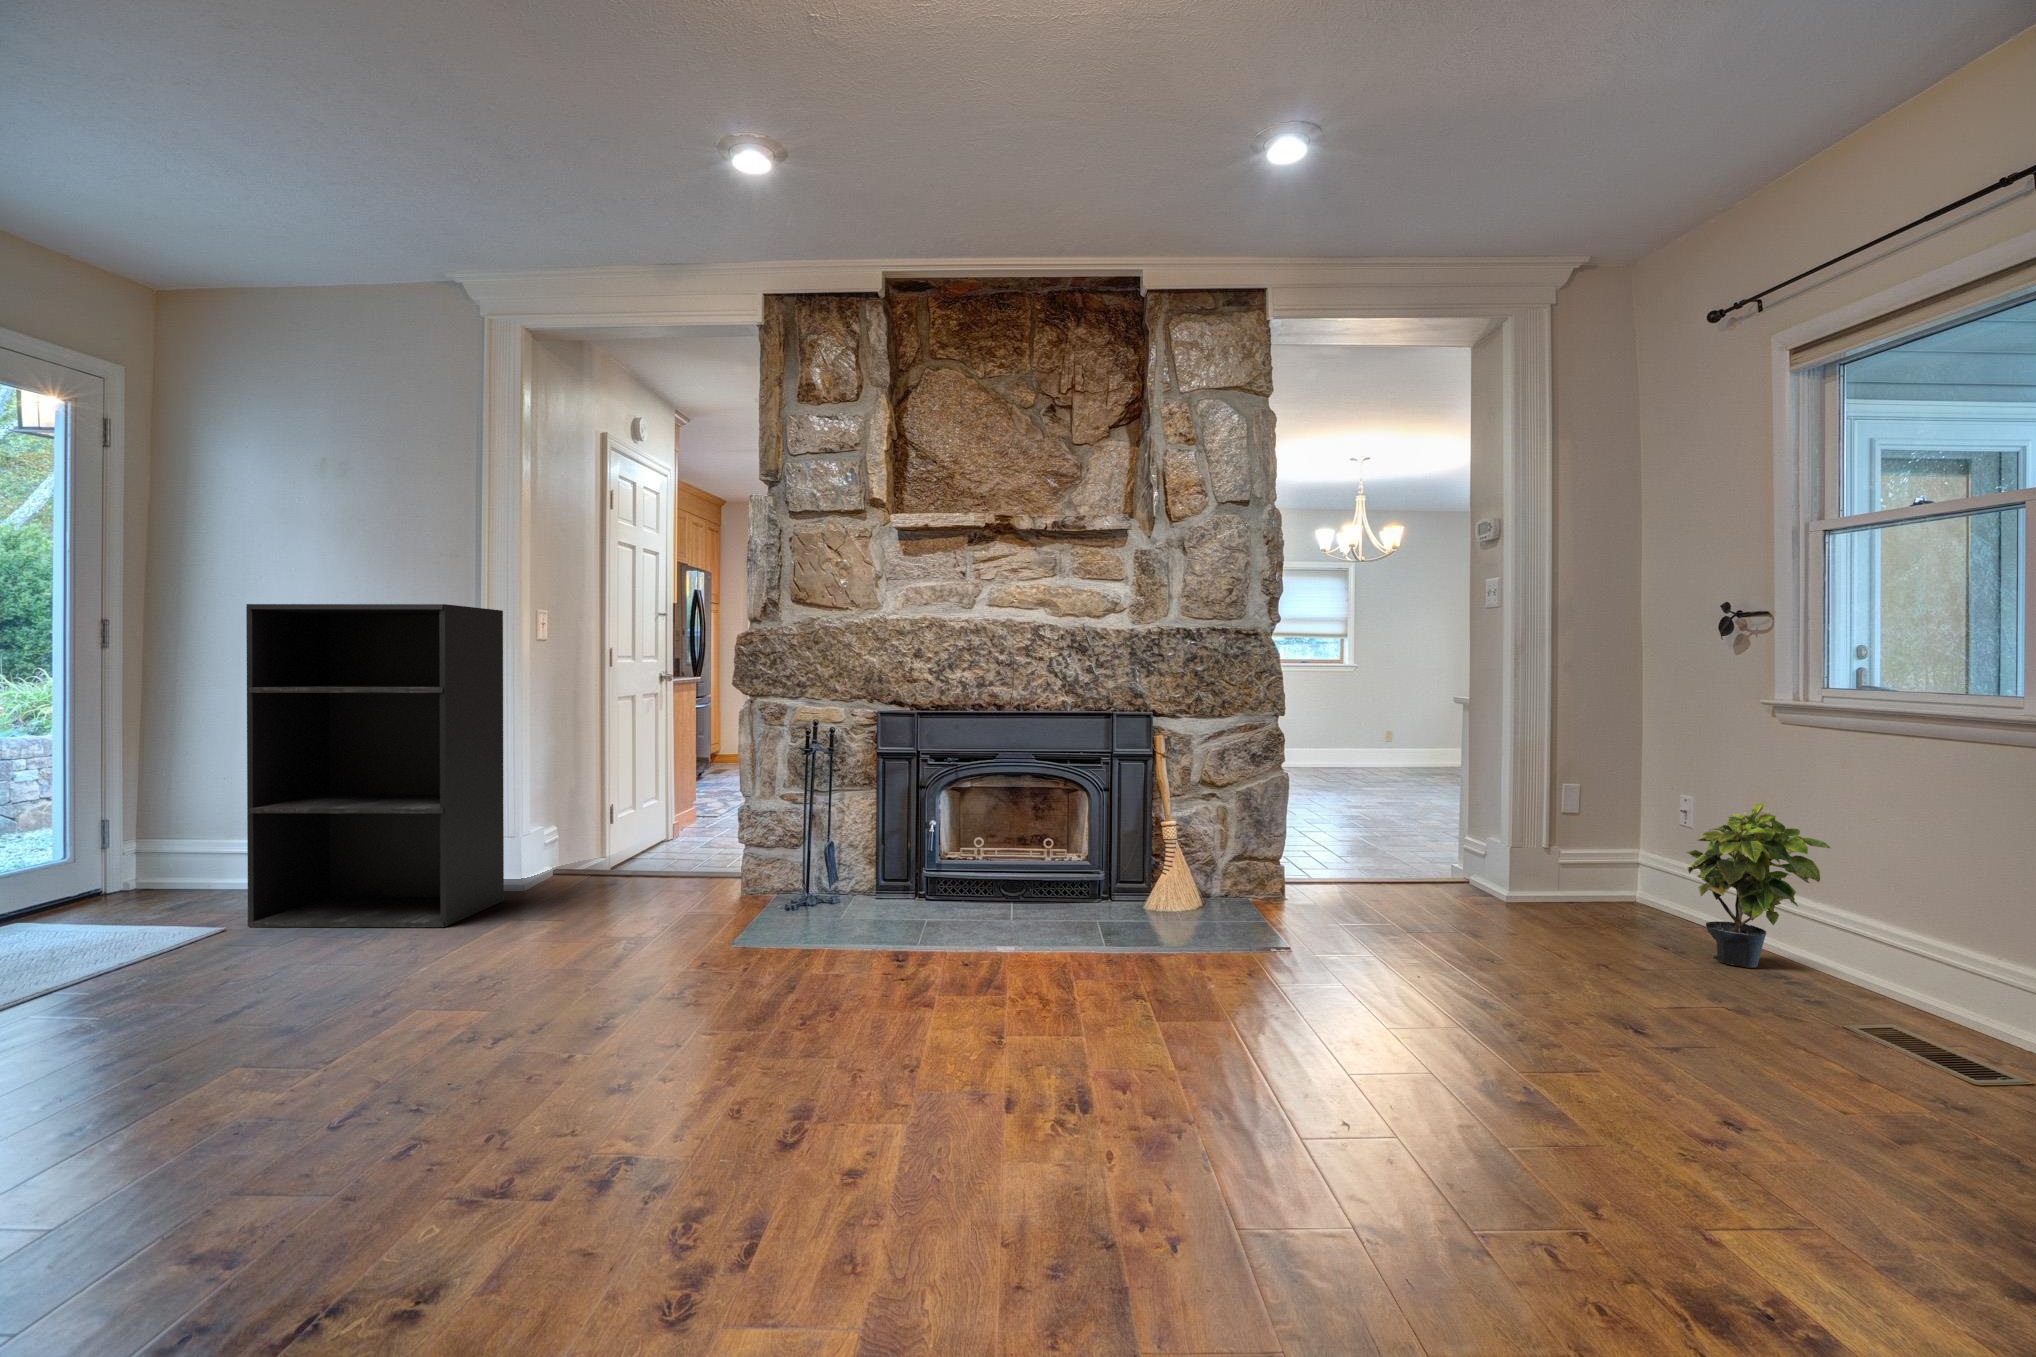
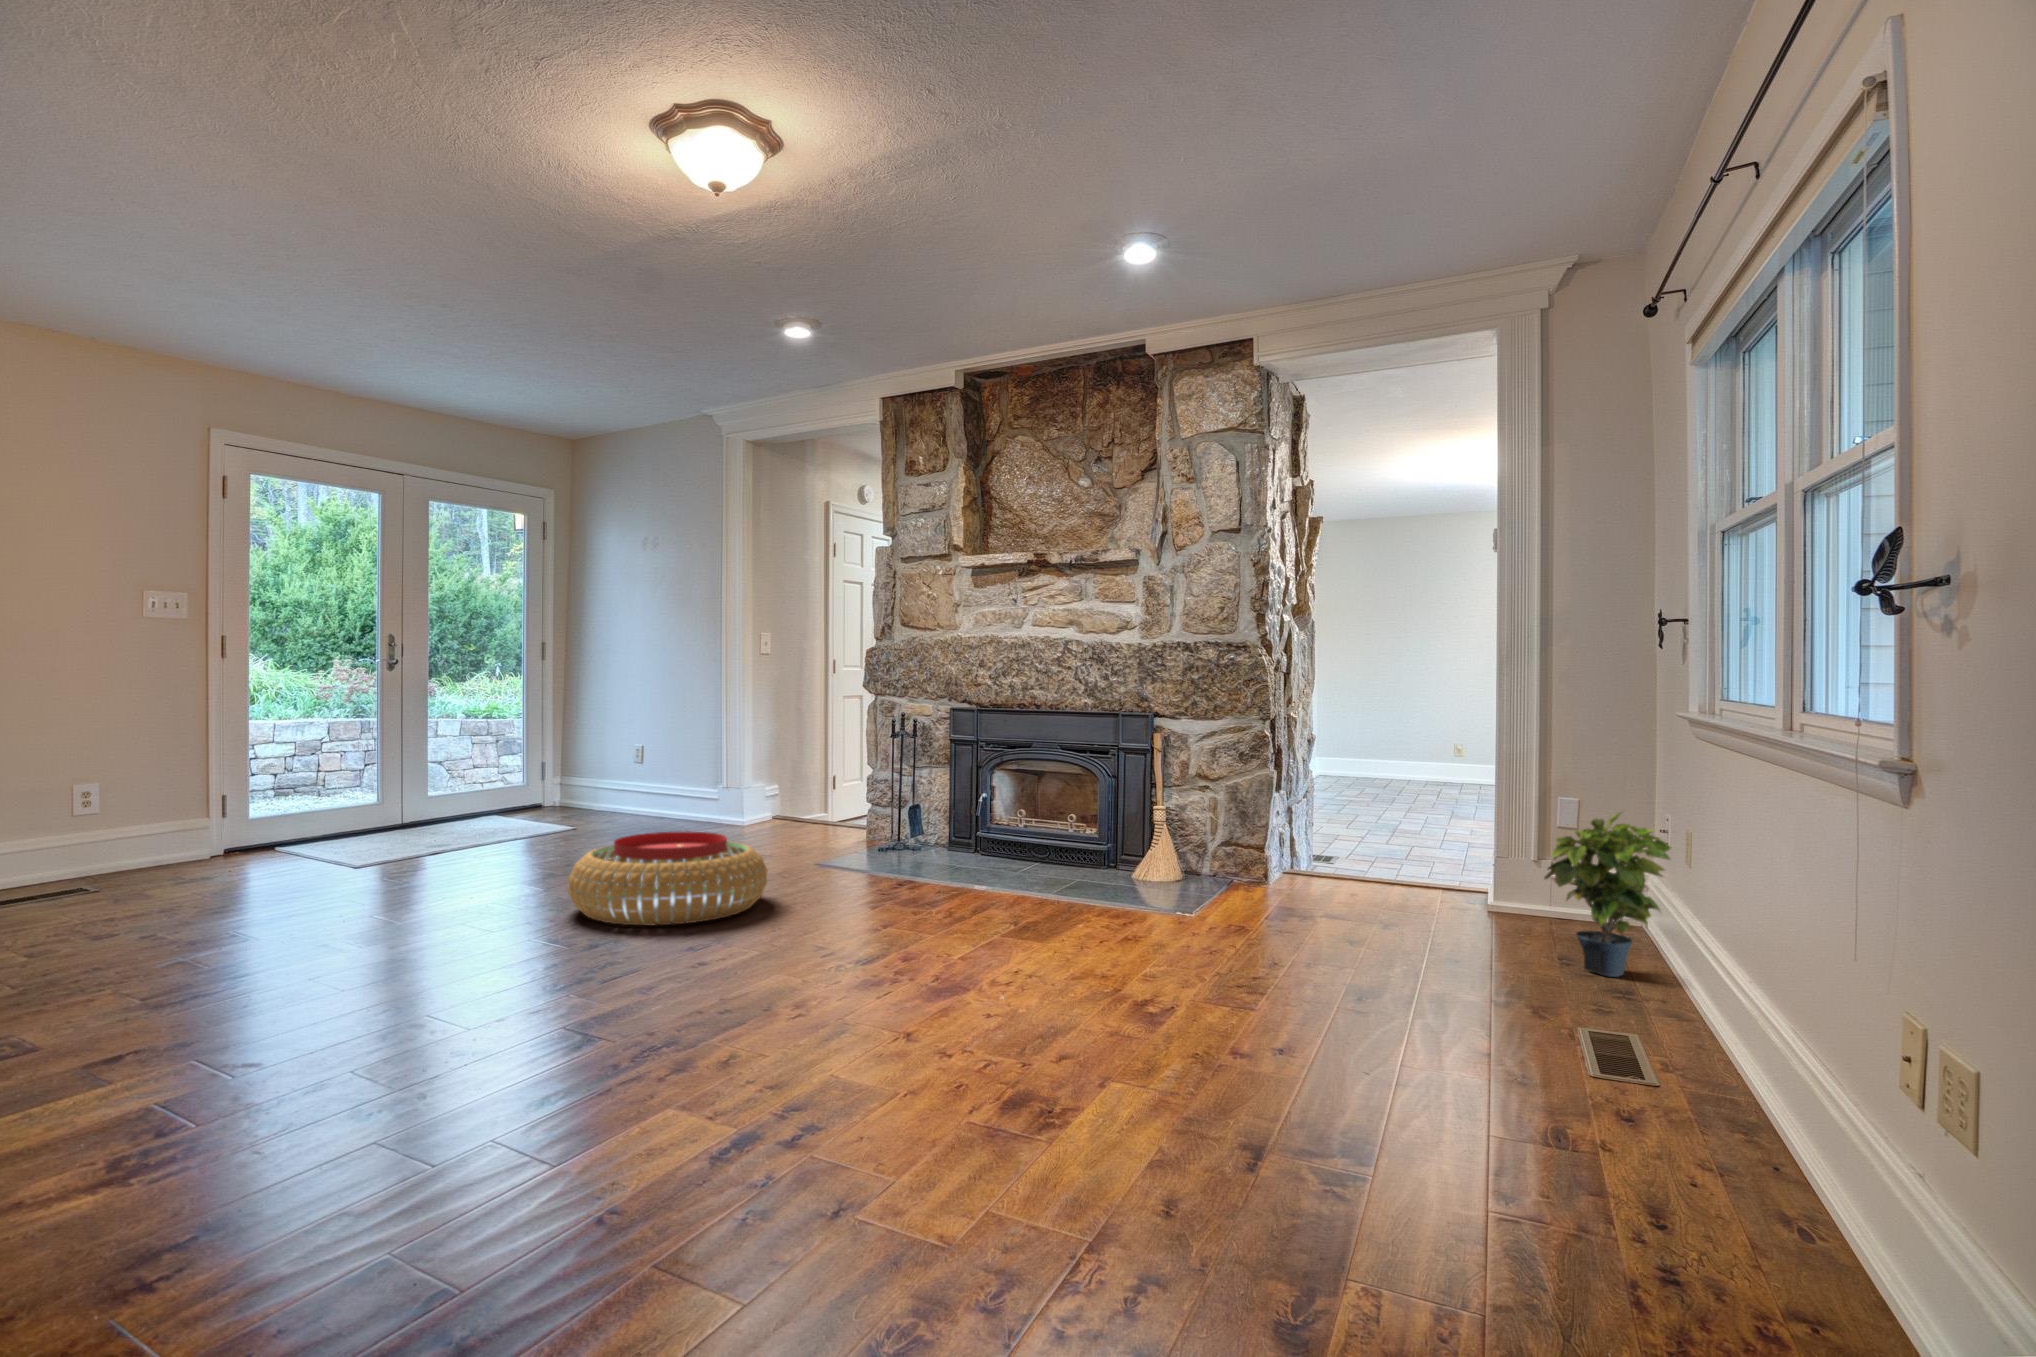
bookshelf: present [246,604,504,927] -> none [583,629,731,842]
pouf: none [464,925,796,1112] -> present [568,832,767,925]

